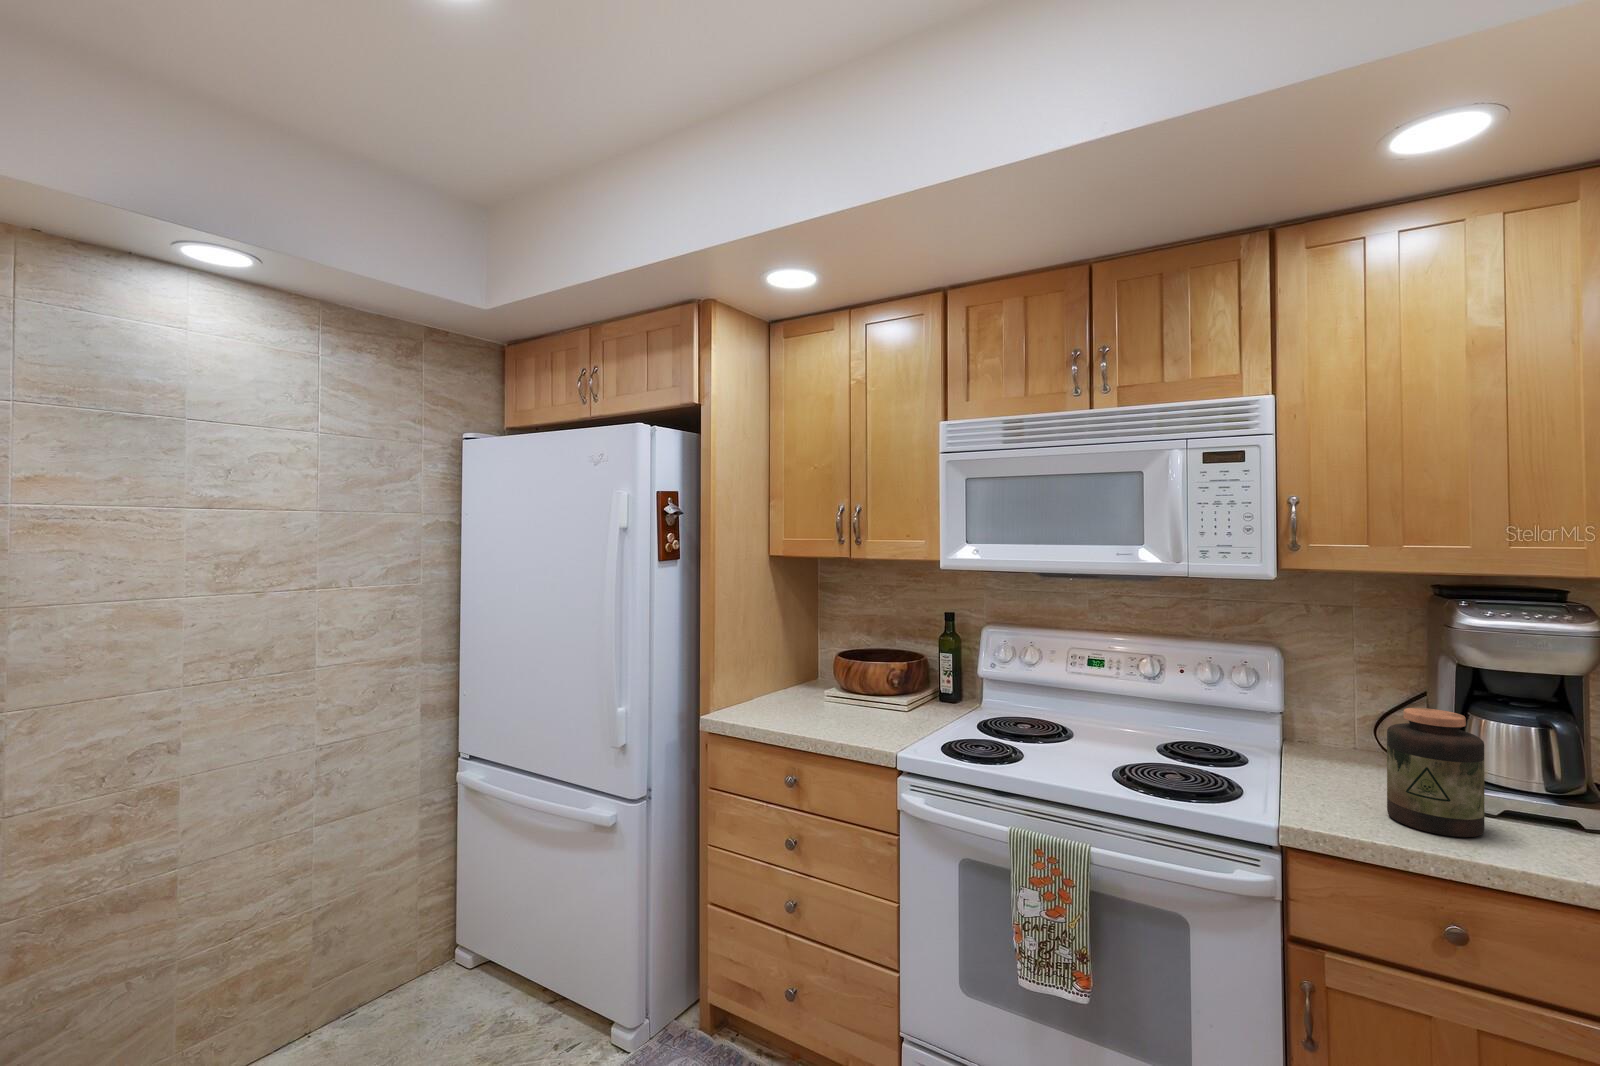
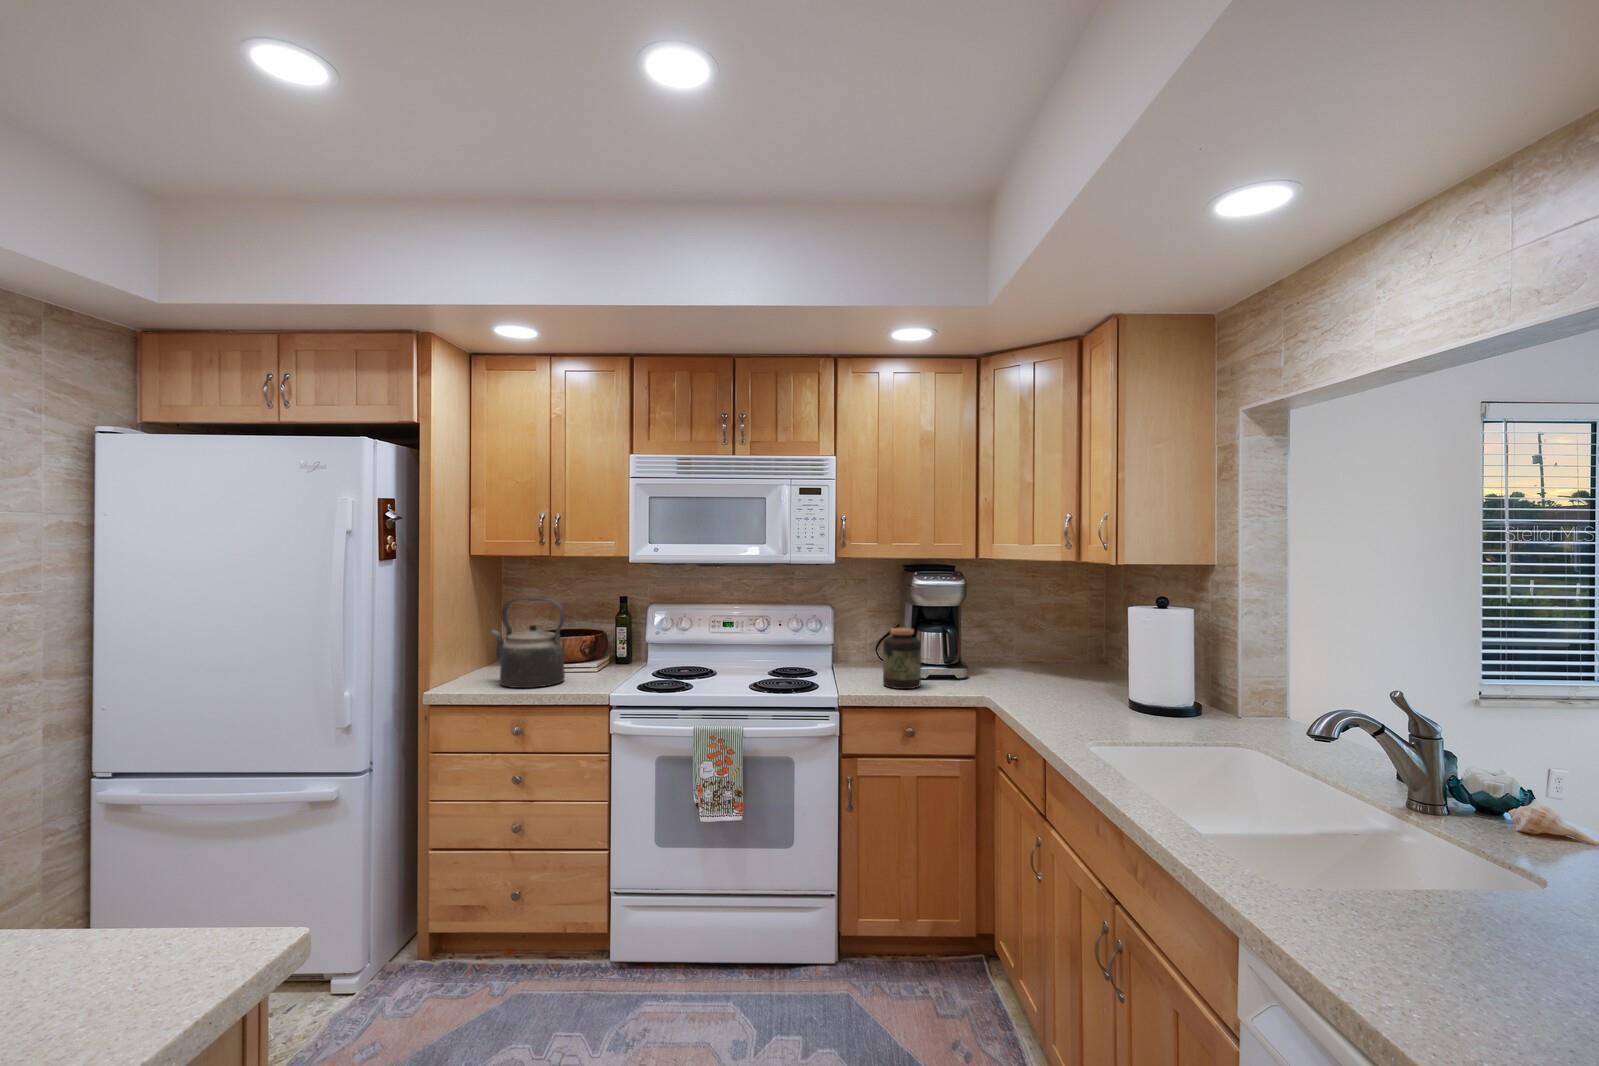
kettle: none [783,612,861,727] -> present [492,598,565,688]

